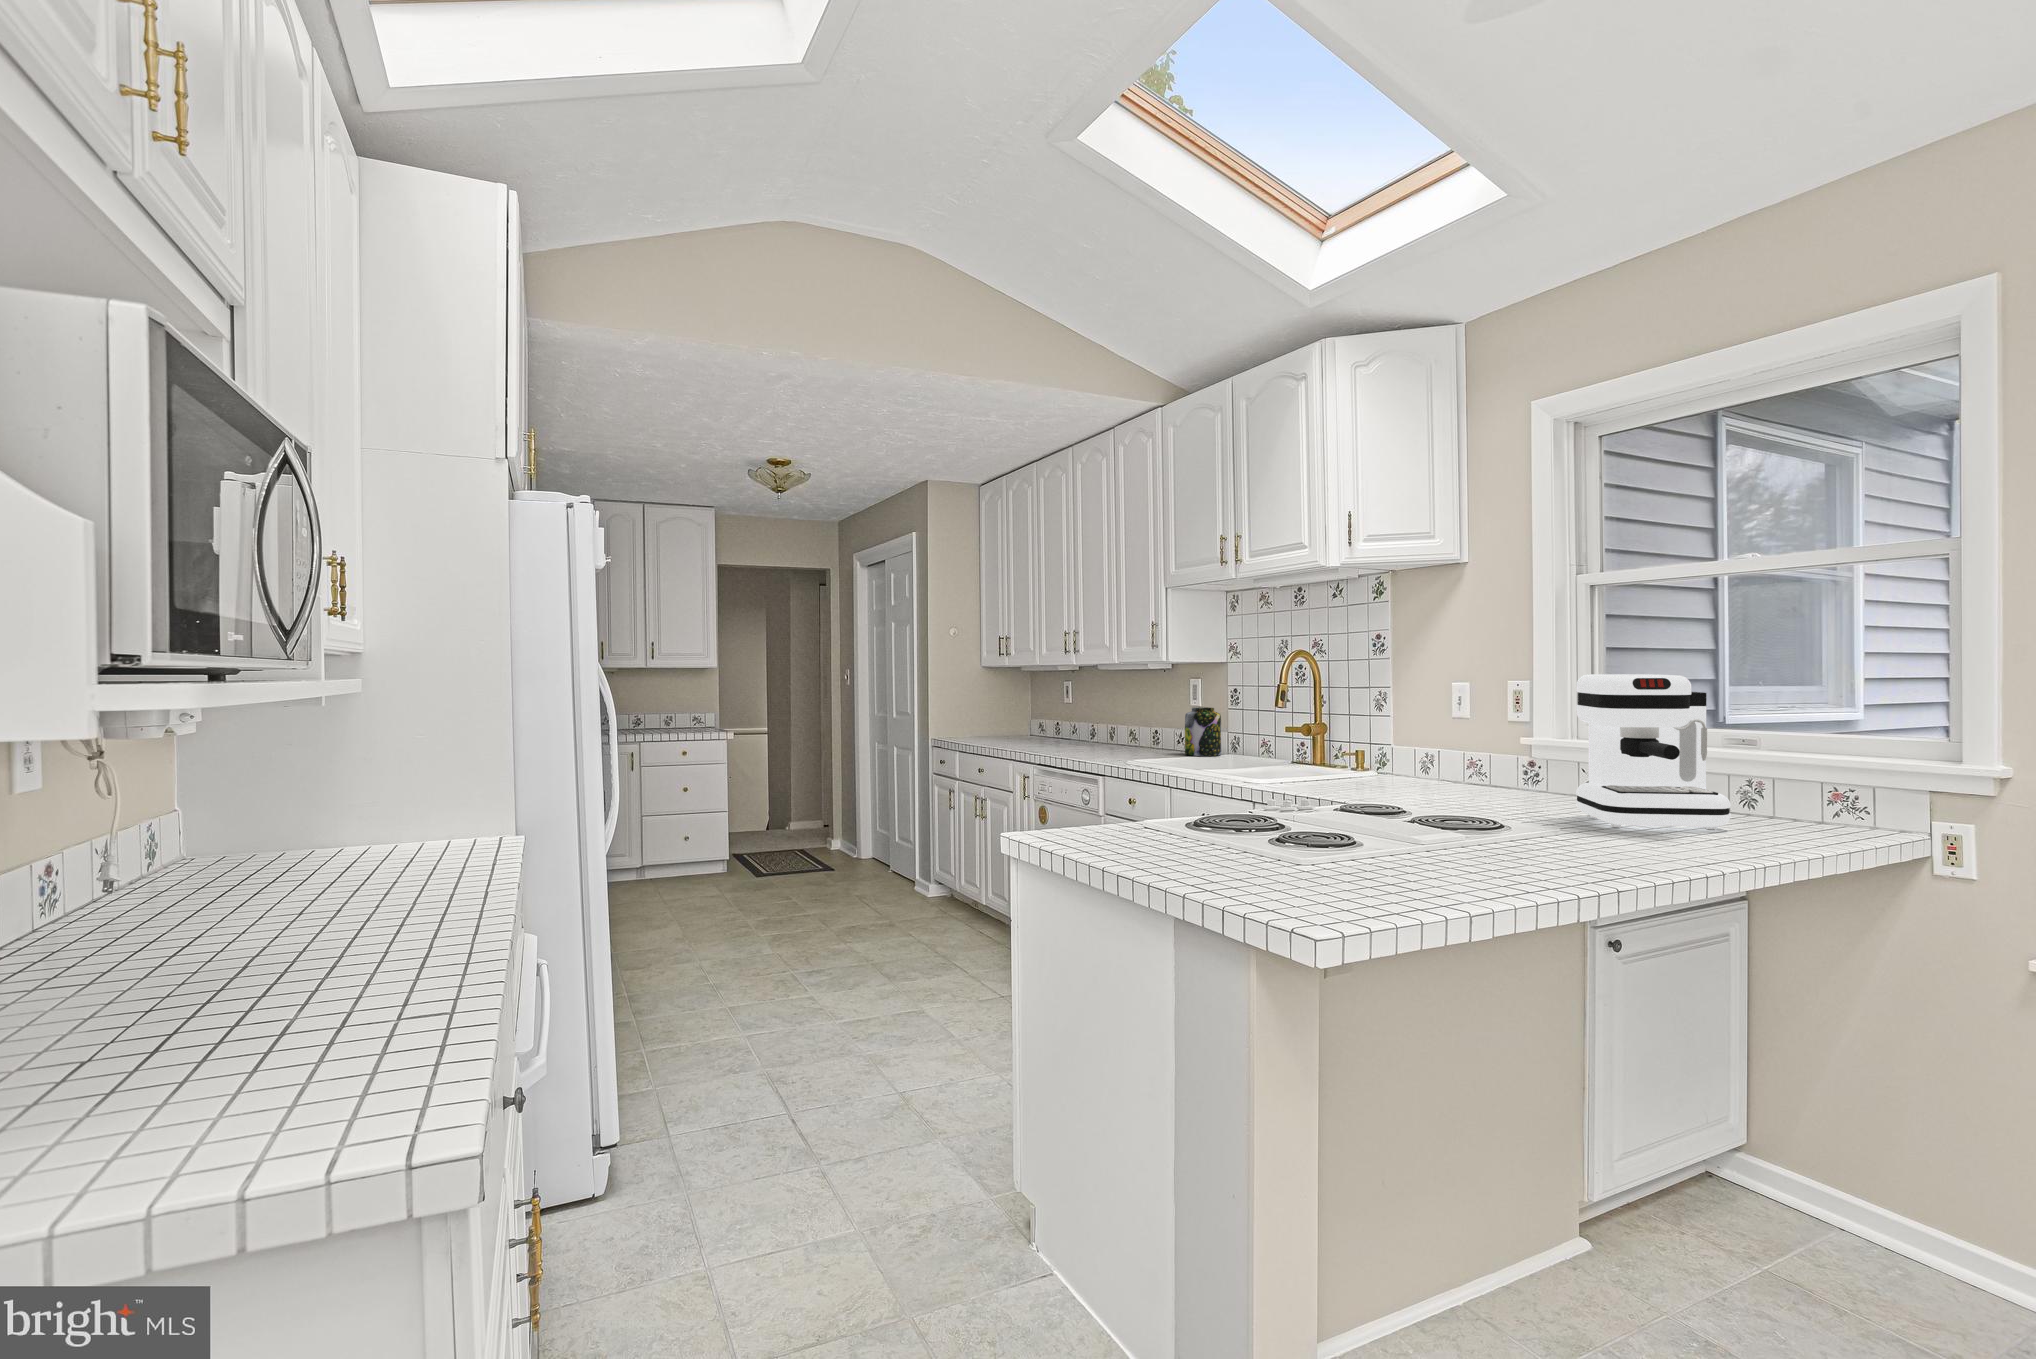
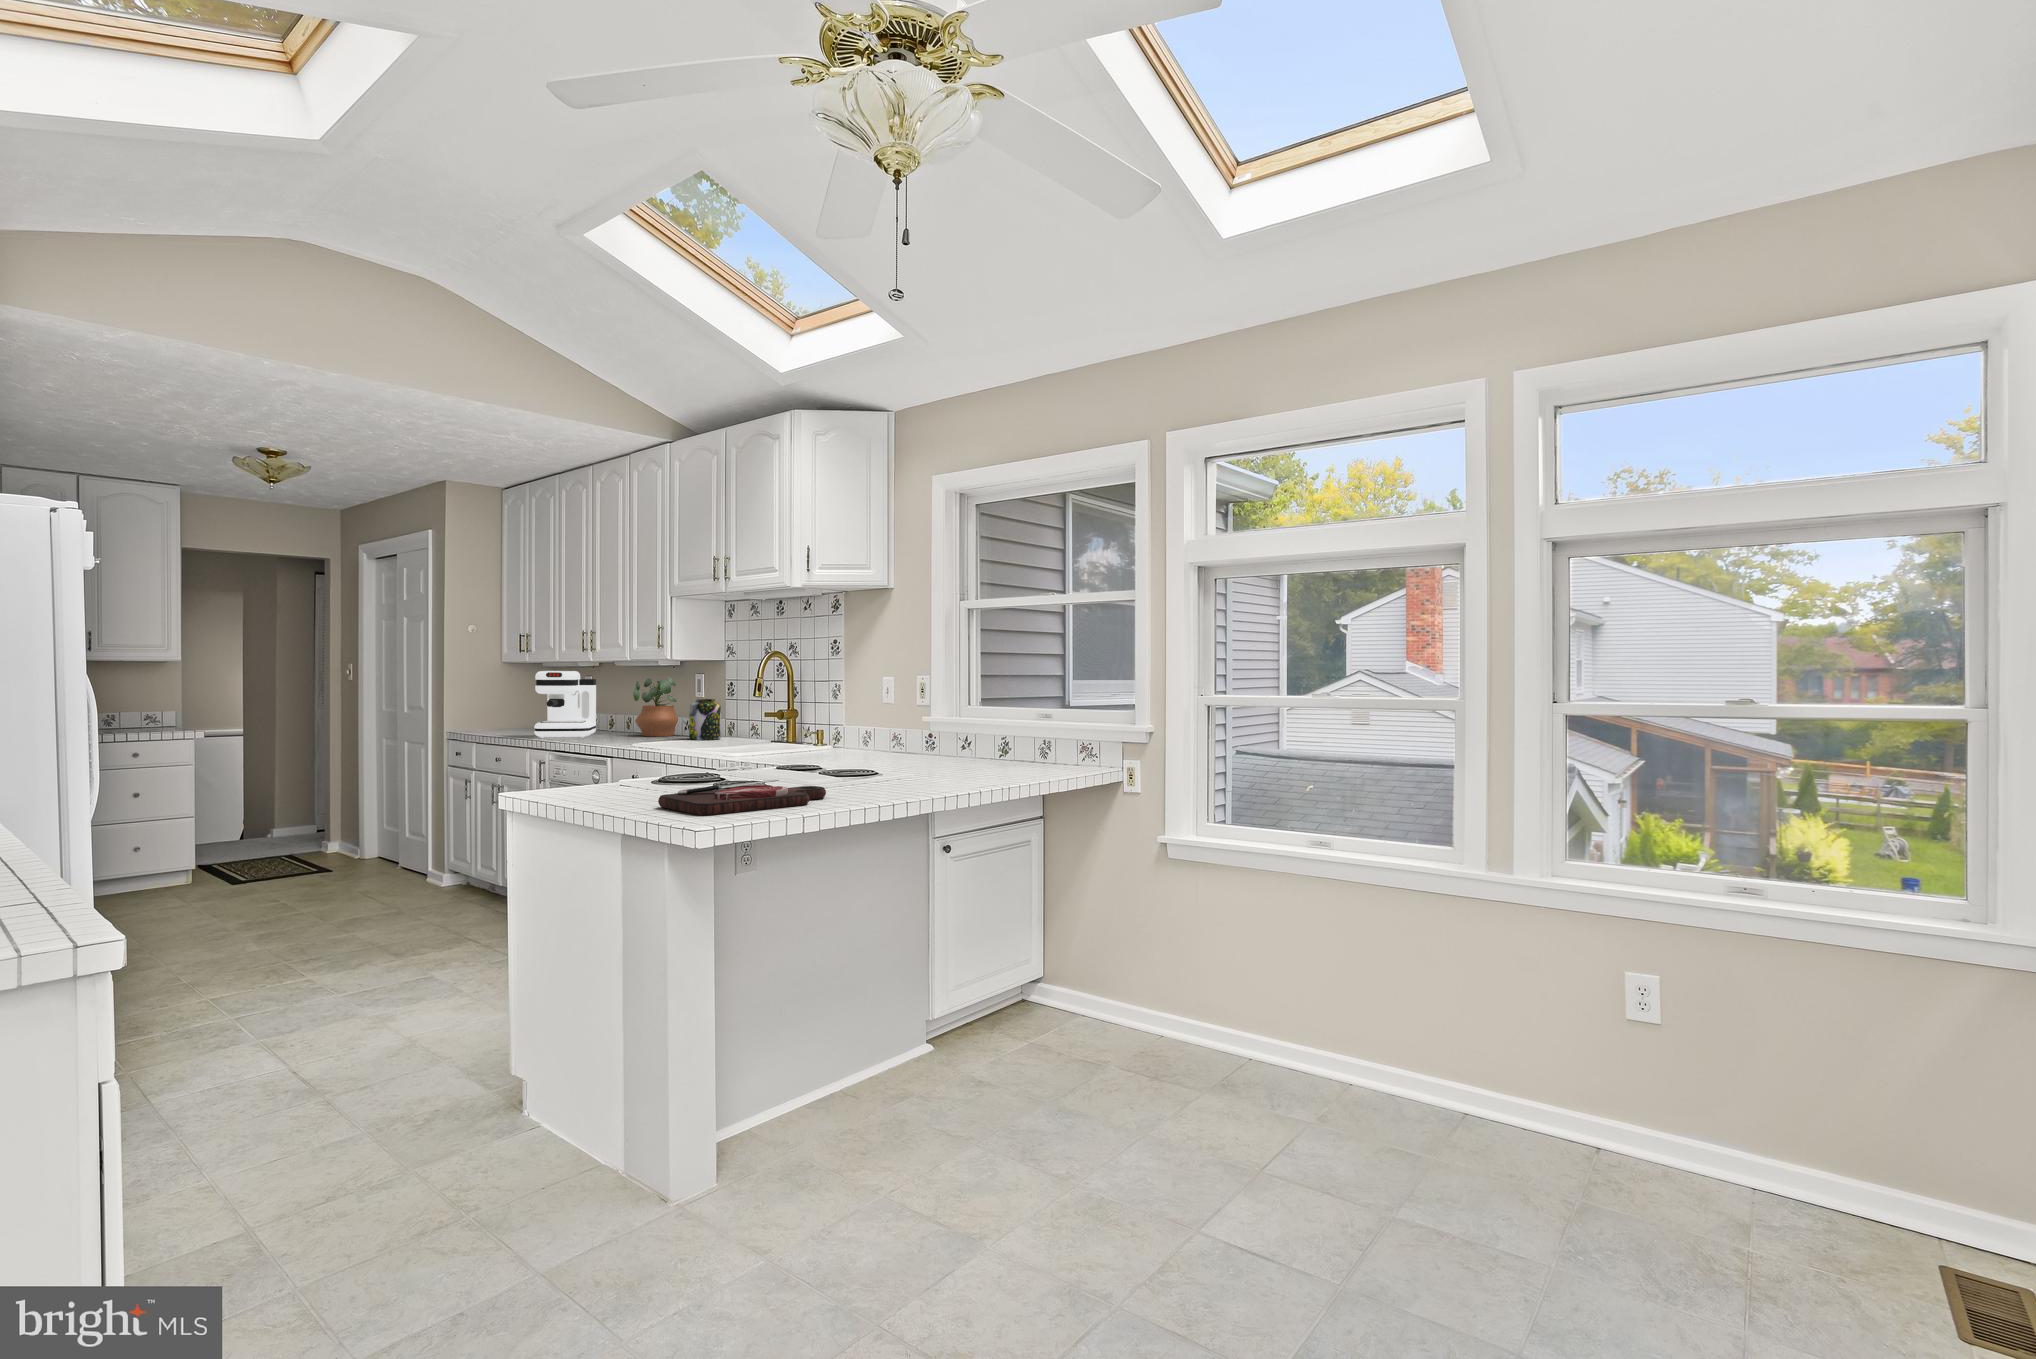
coffee maker: present [1576,674,1731,829] -> present [534,671,596,738]
potted plant: none [1119,681,1173,749] -> present [633,677,678,737]
cutting board: none [1217,853,1463,913] -> present [658,780,826,815]

